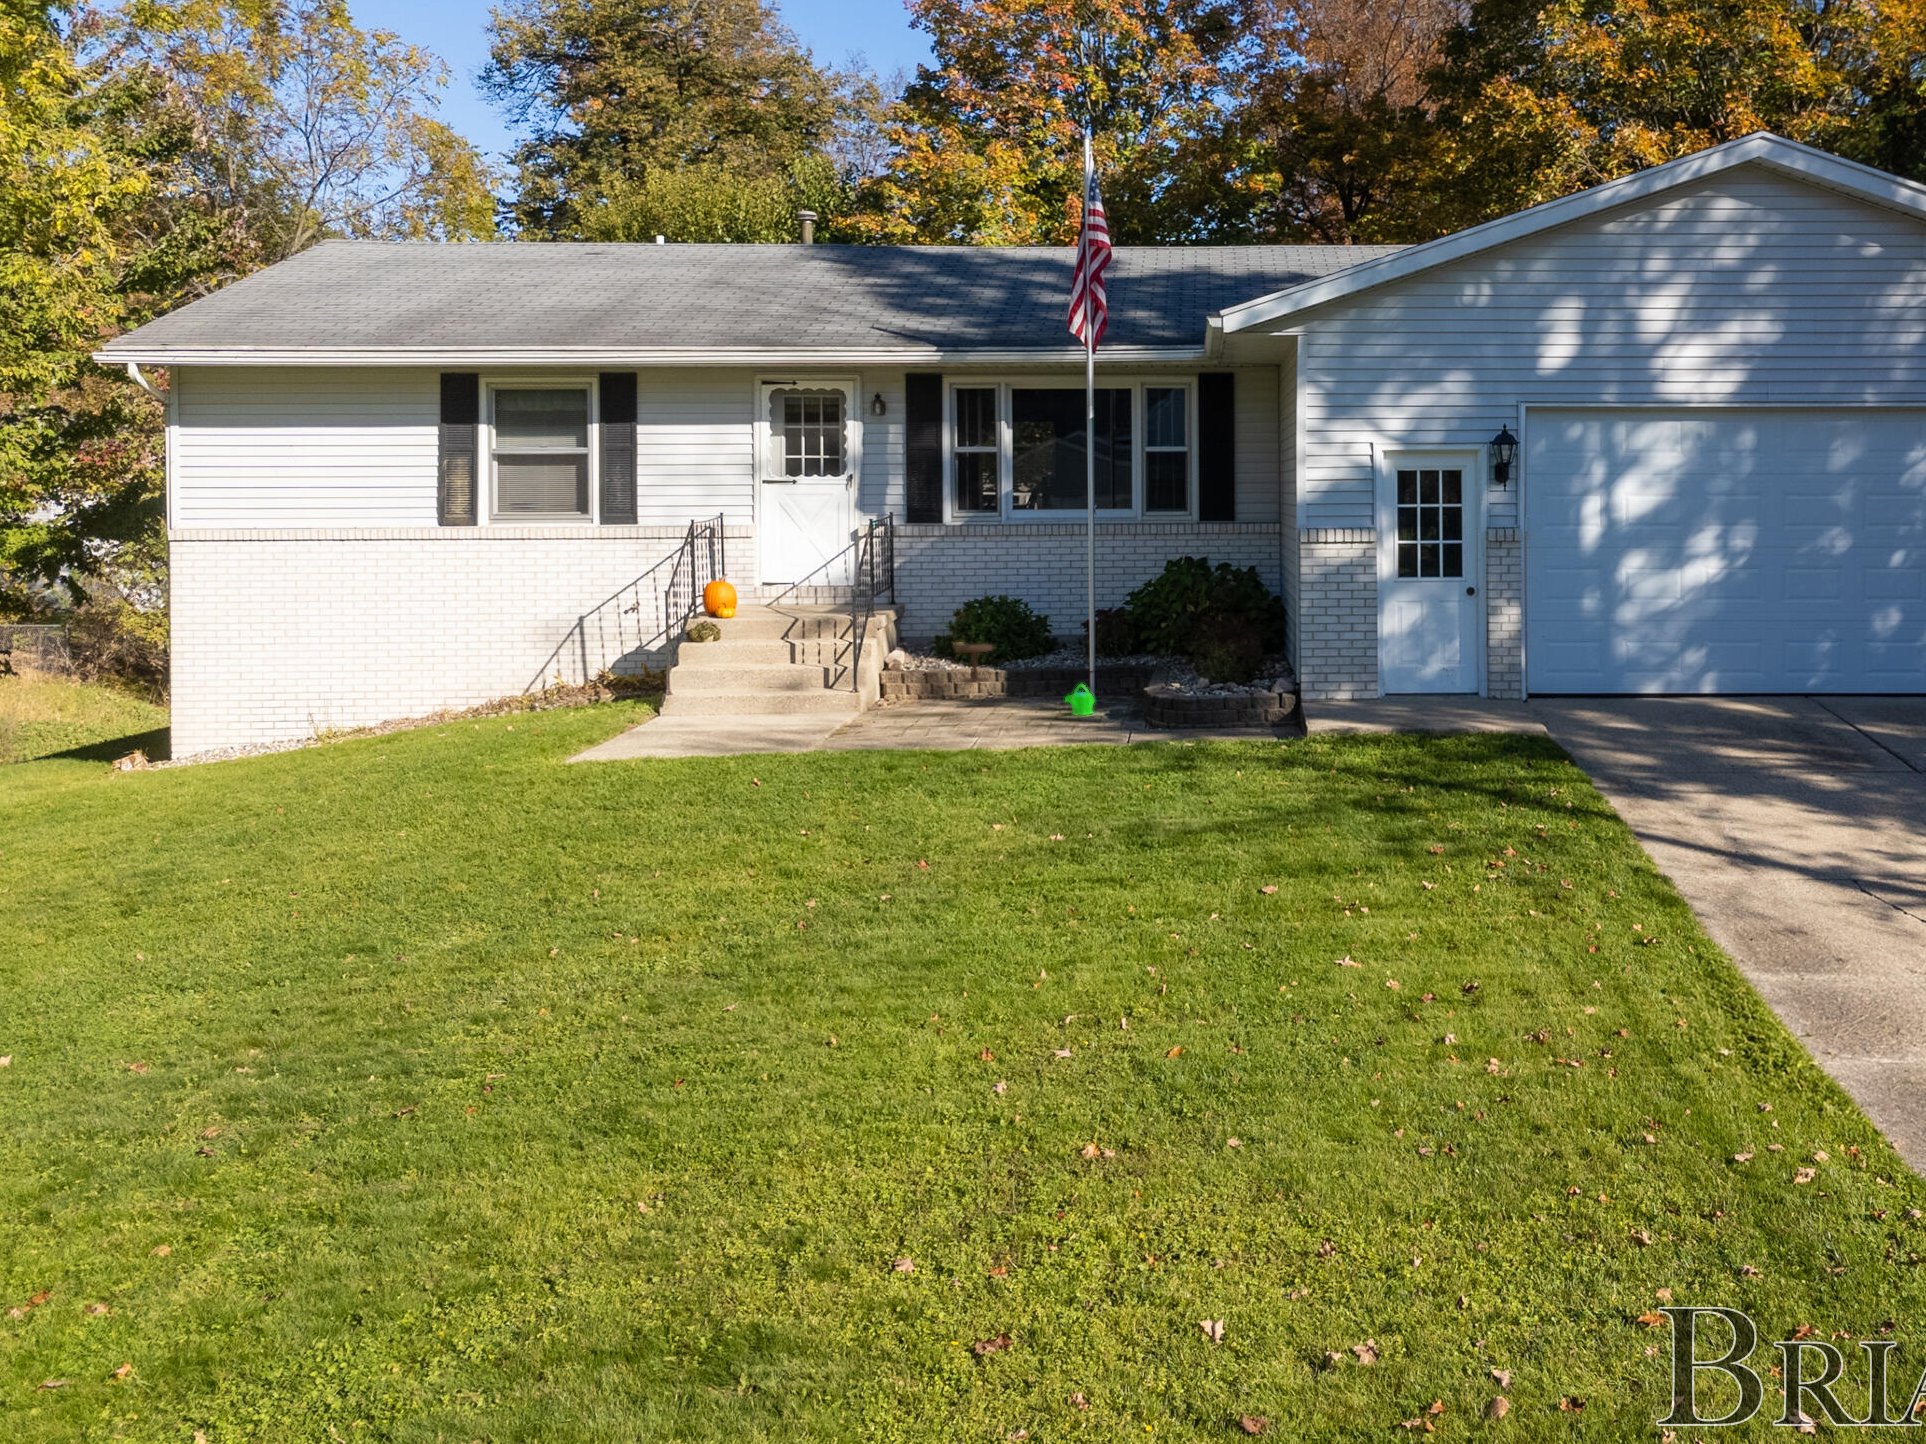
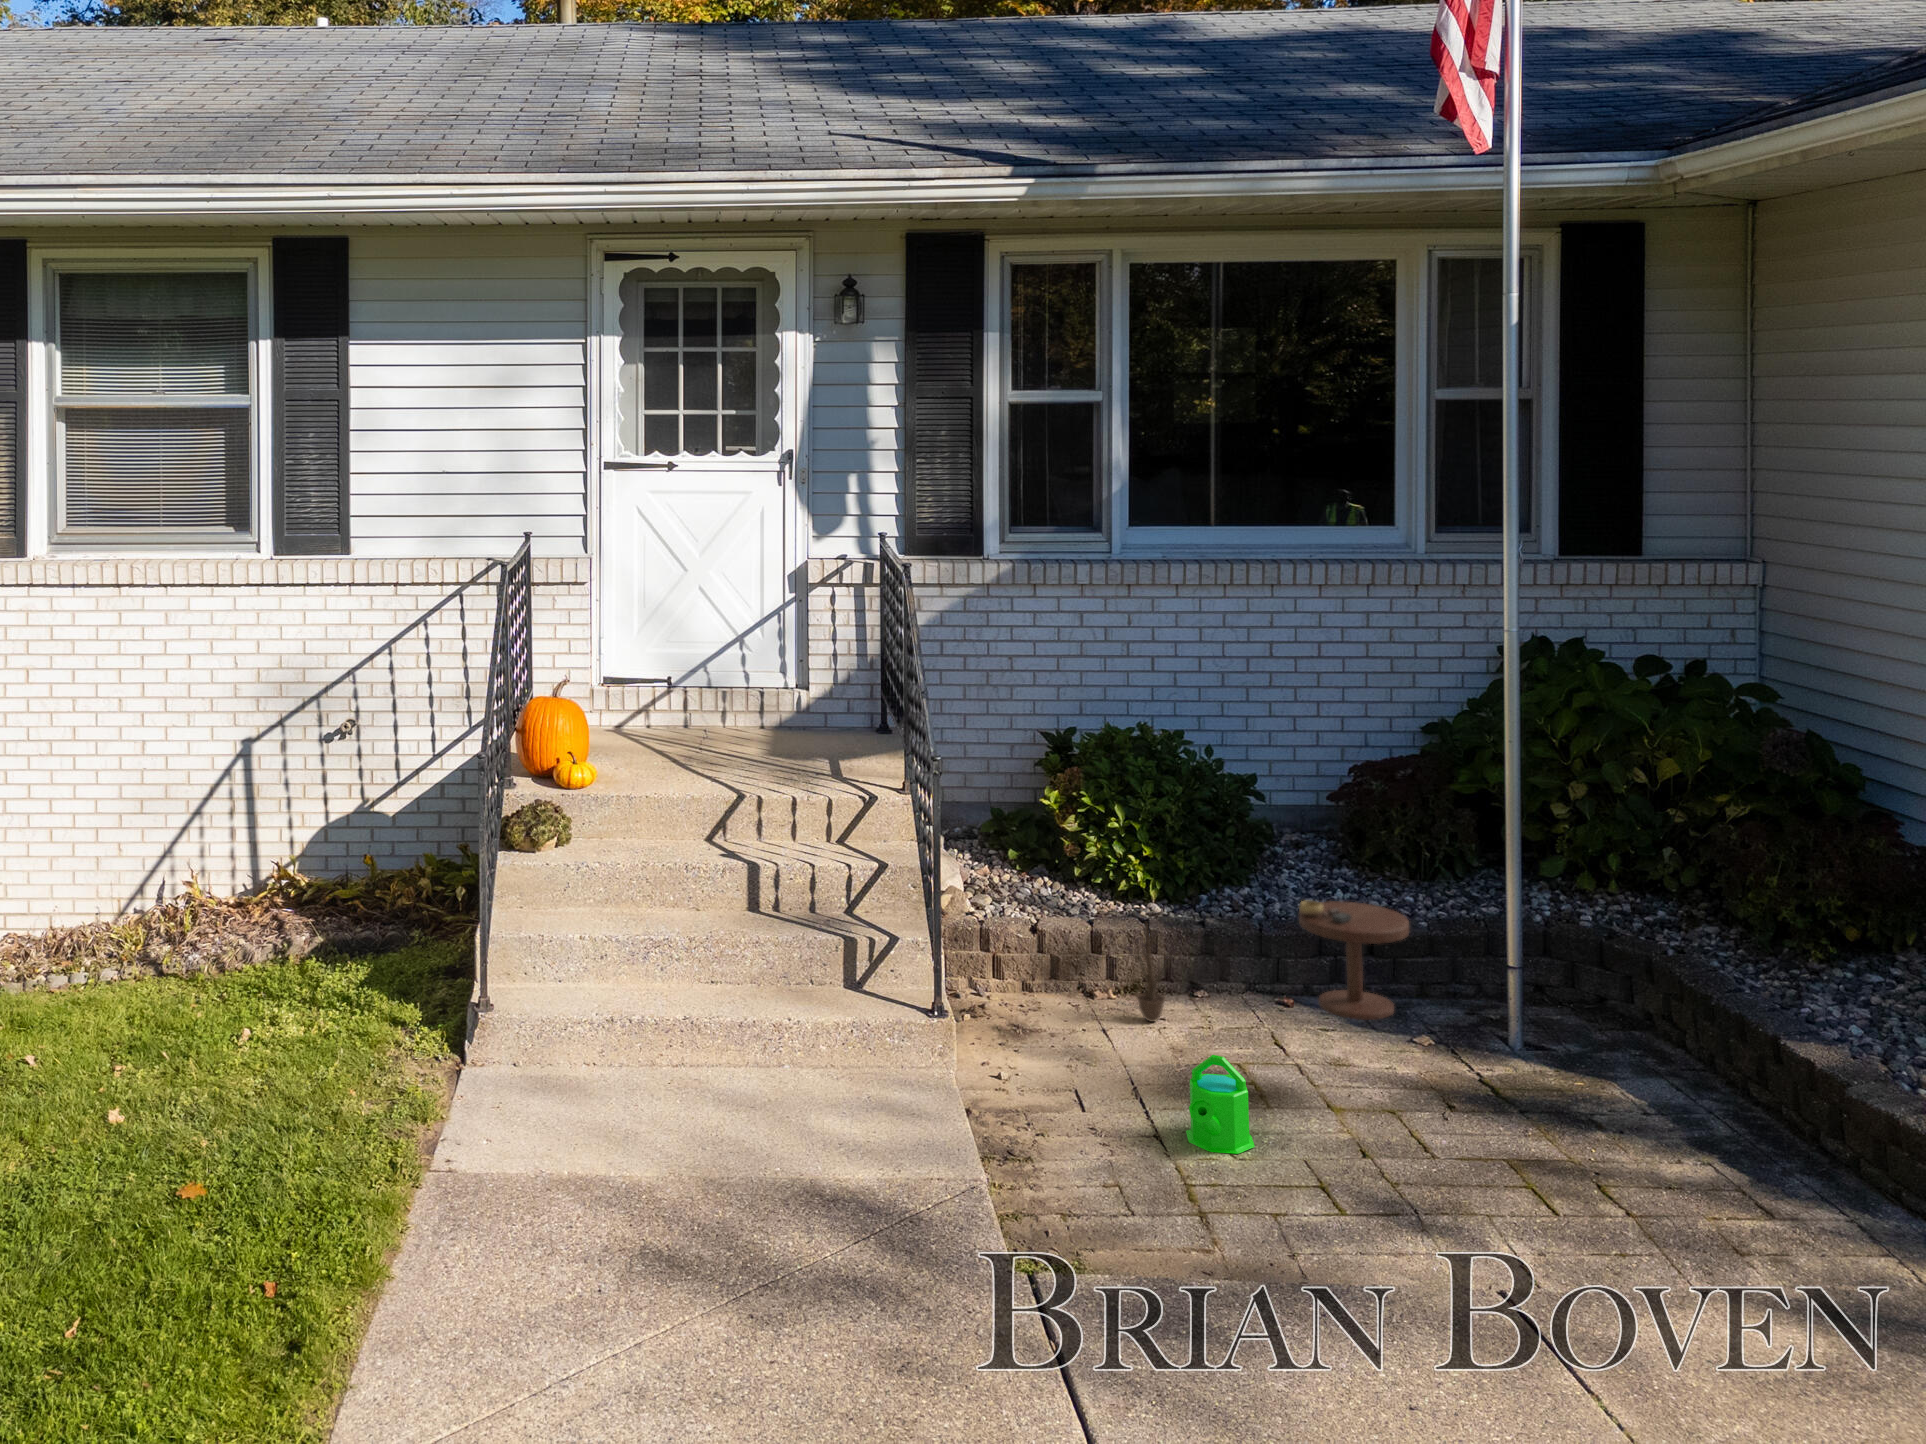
decorative plant: none [928,663,943,704] -> present [1118,923,1177,1022]
watering can: present [1065,684,1094,715] -> present [1186,1055,1255,1154]

